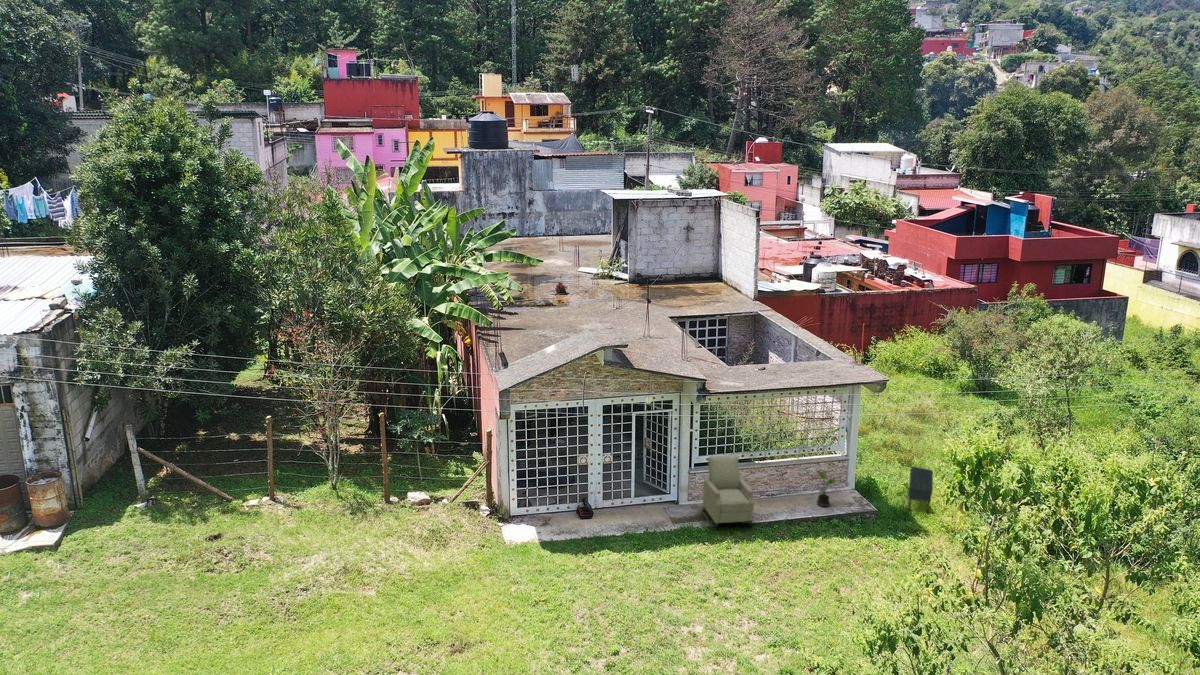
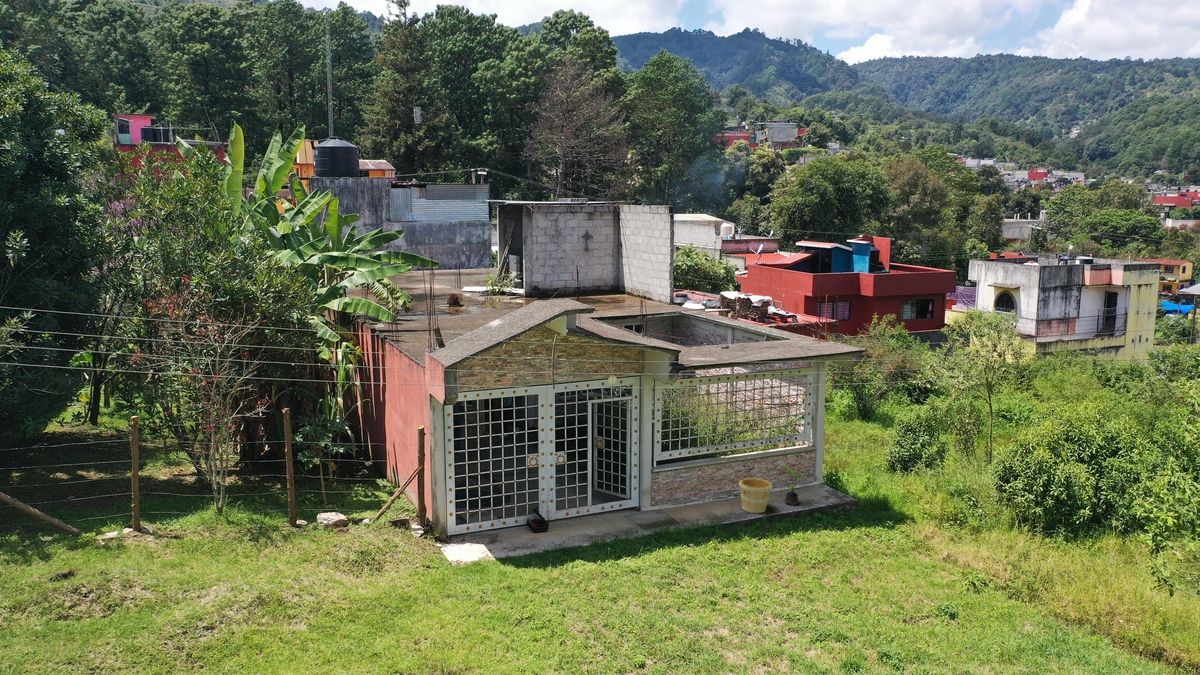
chair: present [703,455,754,528] -> none [667,449,731,531]
bench: present [908,467,933,513] -> none [868,461,904,506]
wooden bucket: none [771,481,801,513] -> present [739,478,772,513]

